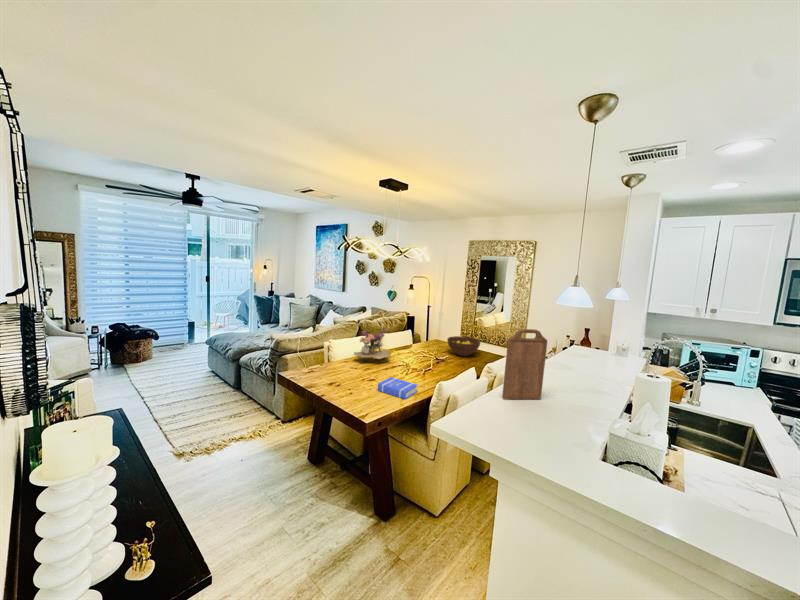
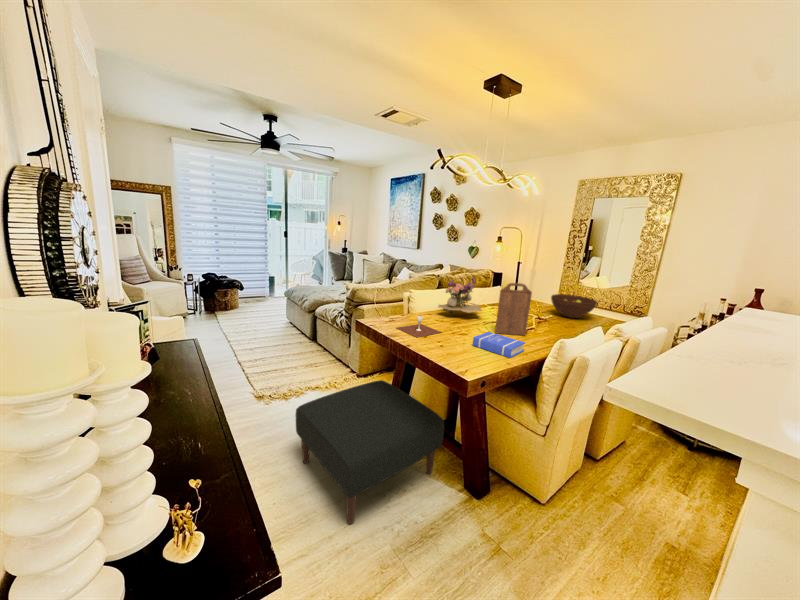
cutting board: present [502,329,547,399] -> present [495,283,532,335]
wine glass: none [314,366,354,387] -> present [397,315,441,337]
ottoman: none [218,426,356,564] -> present [296,380,444,524]

